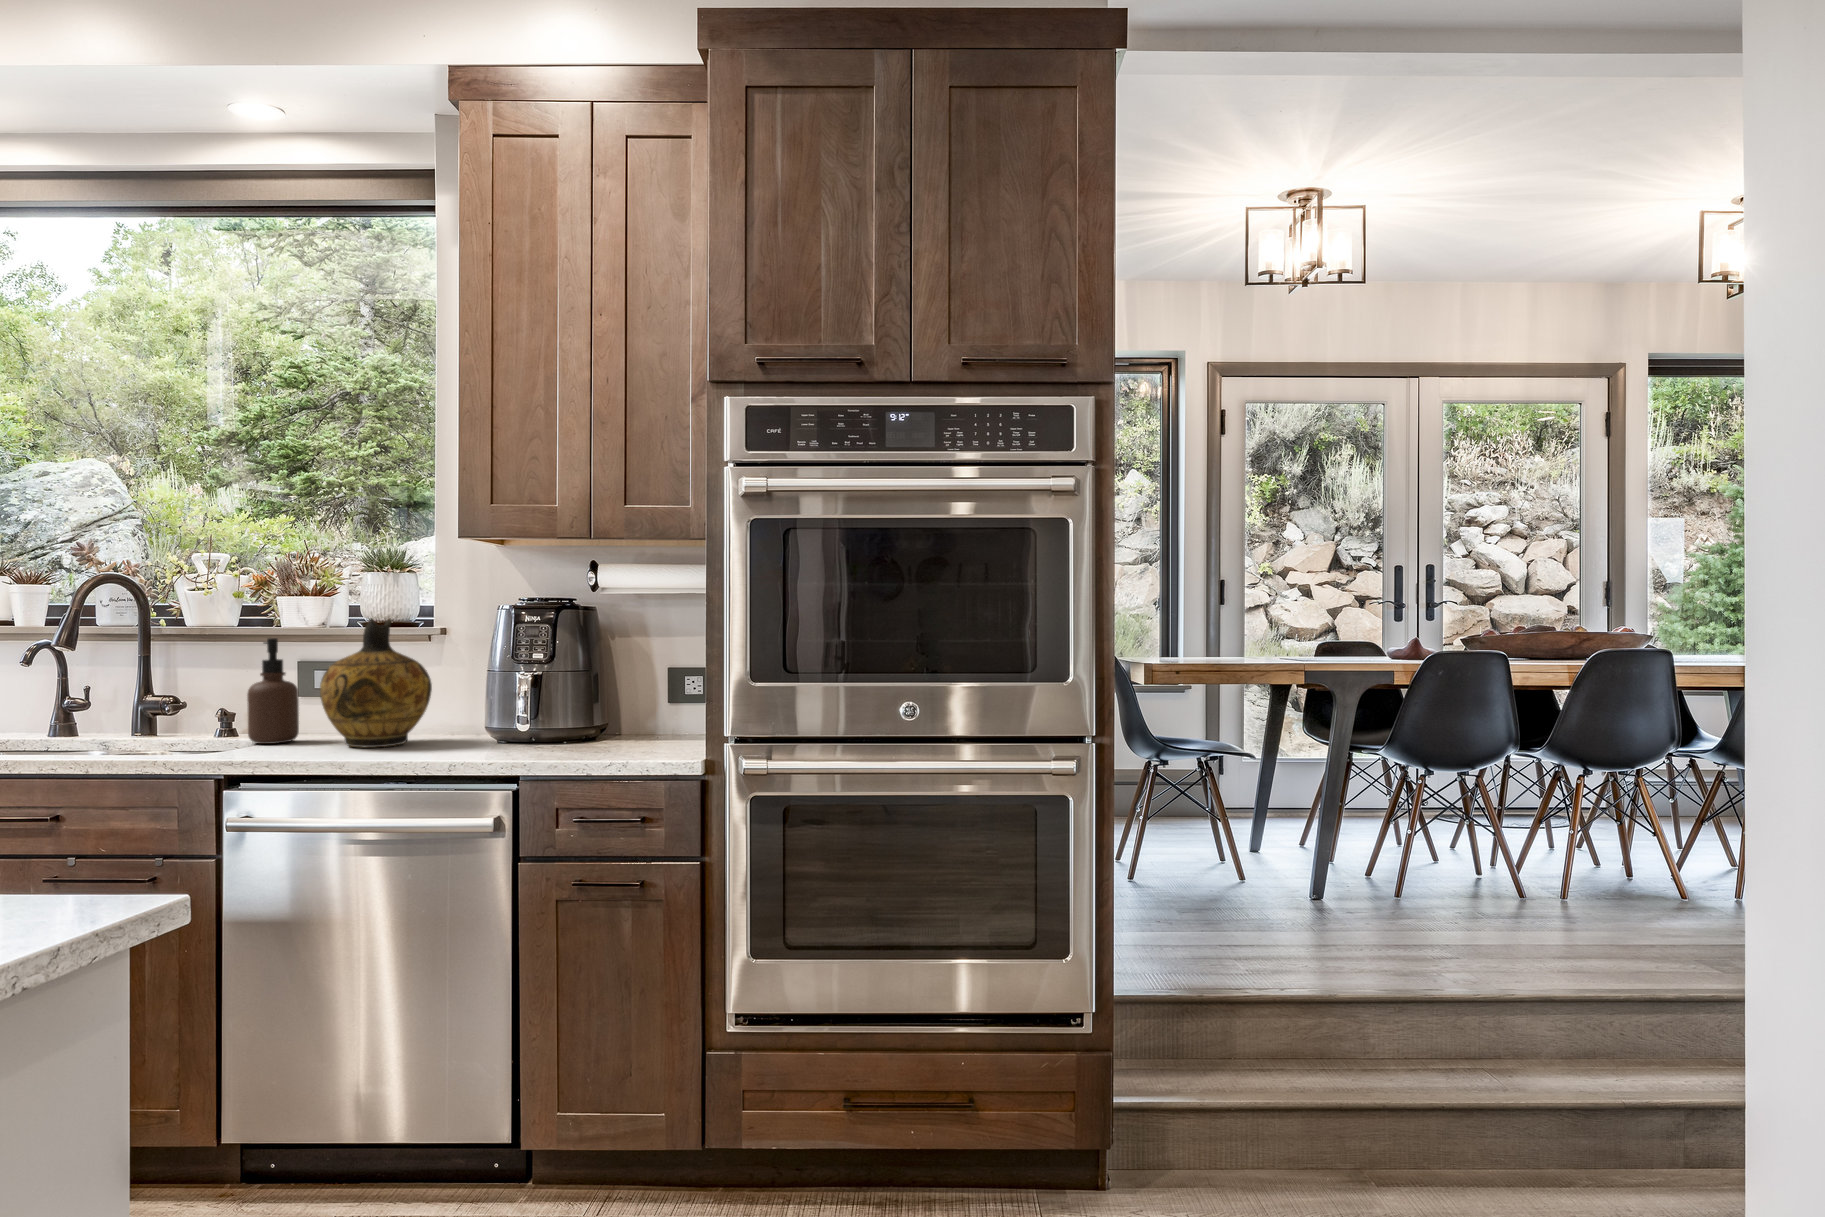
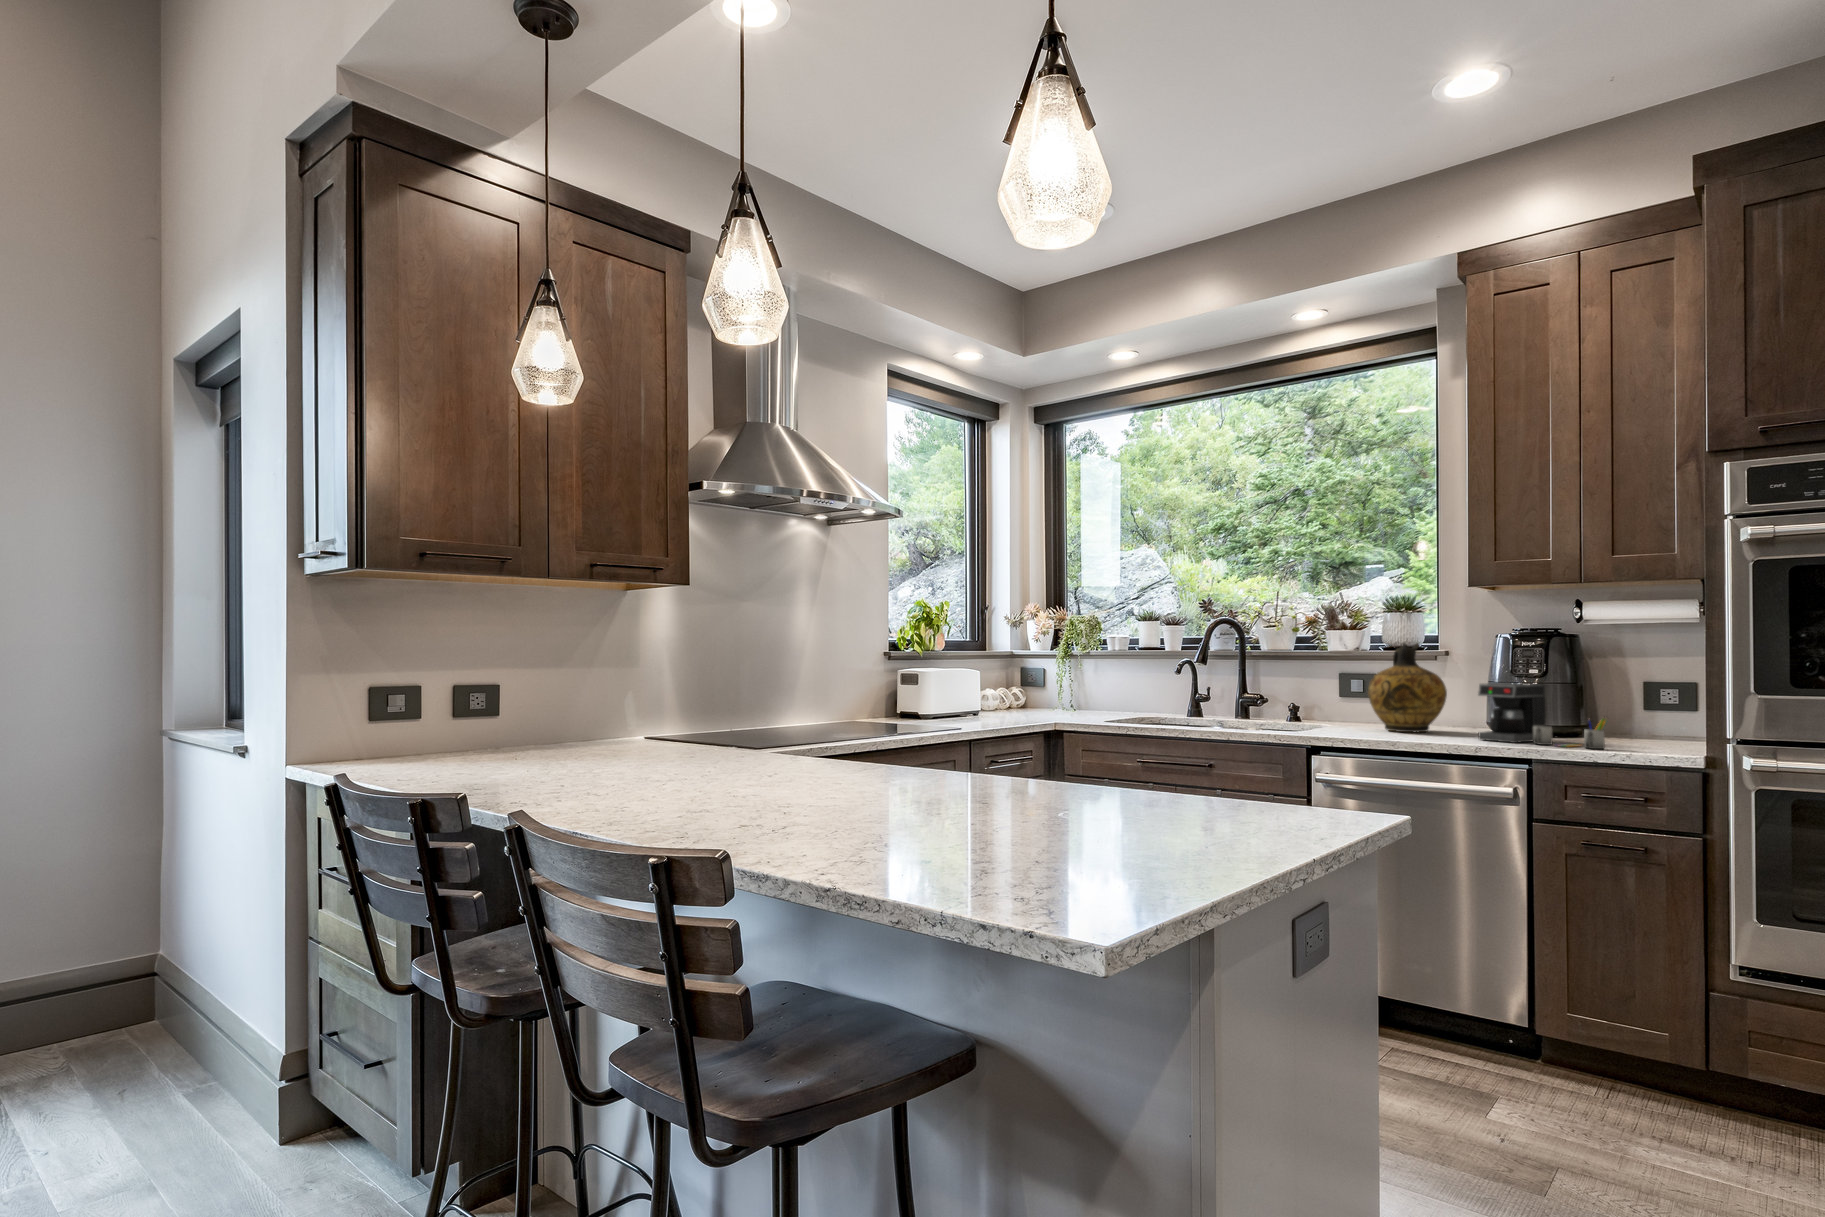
soap dispenser: present [247,638,299,744] -> none [1315,657,1348,726]
coffee maker: none [458,672,608,760] -> present [1478,683,1608,749]

